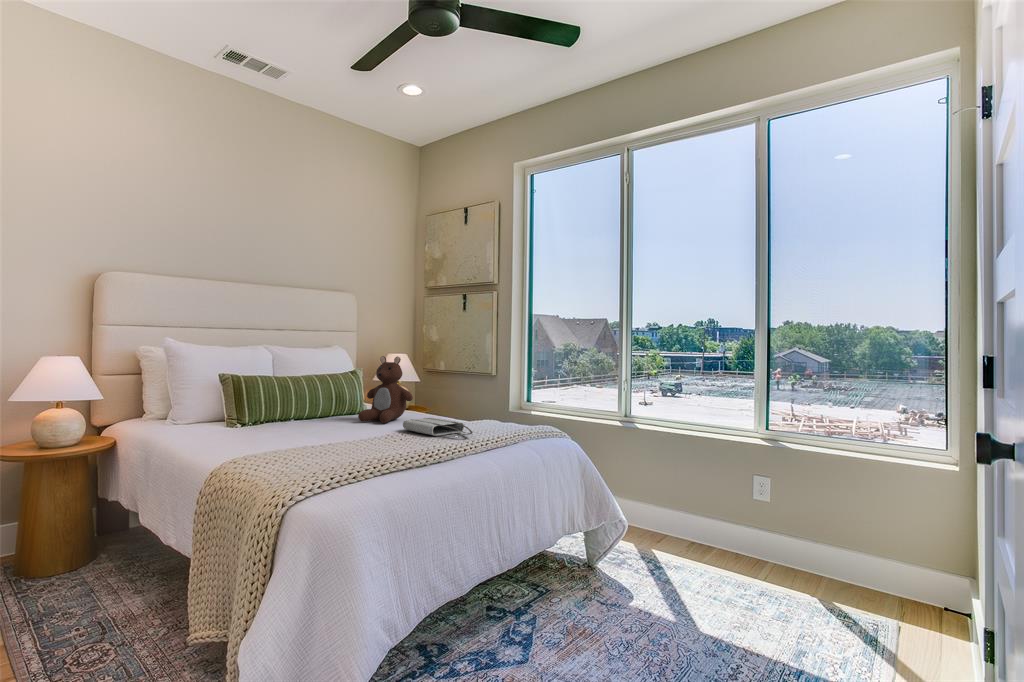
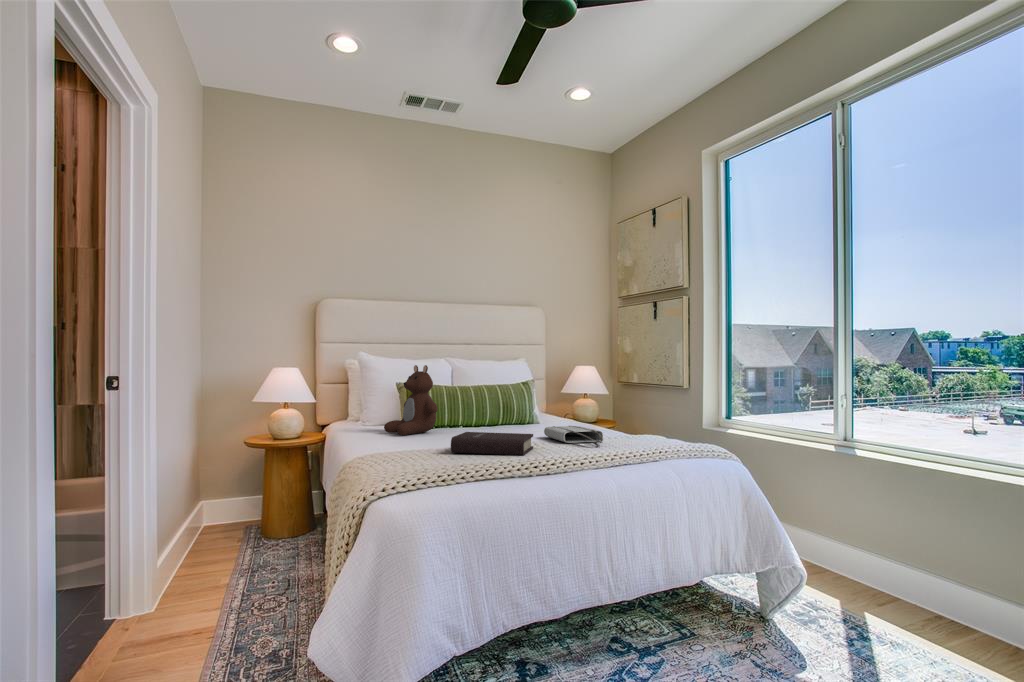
teddy bear: present [358,356,413,423] -> present [384,365,438,435]
book: none [337,431,415,456] -> present [451,432,533,455]

